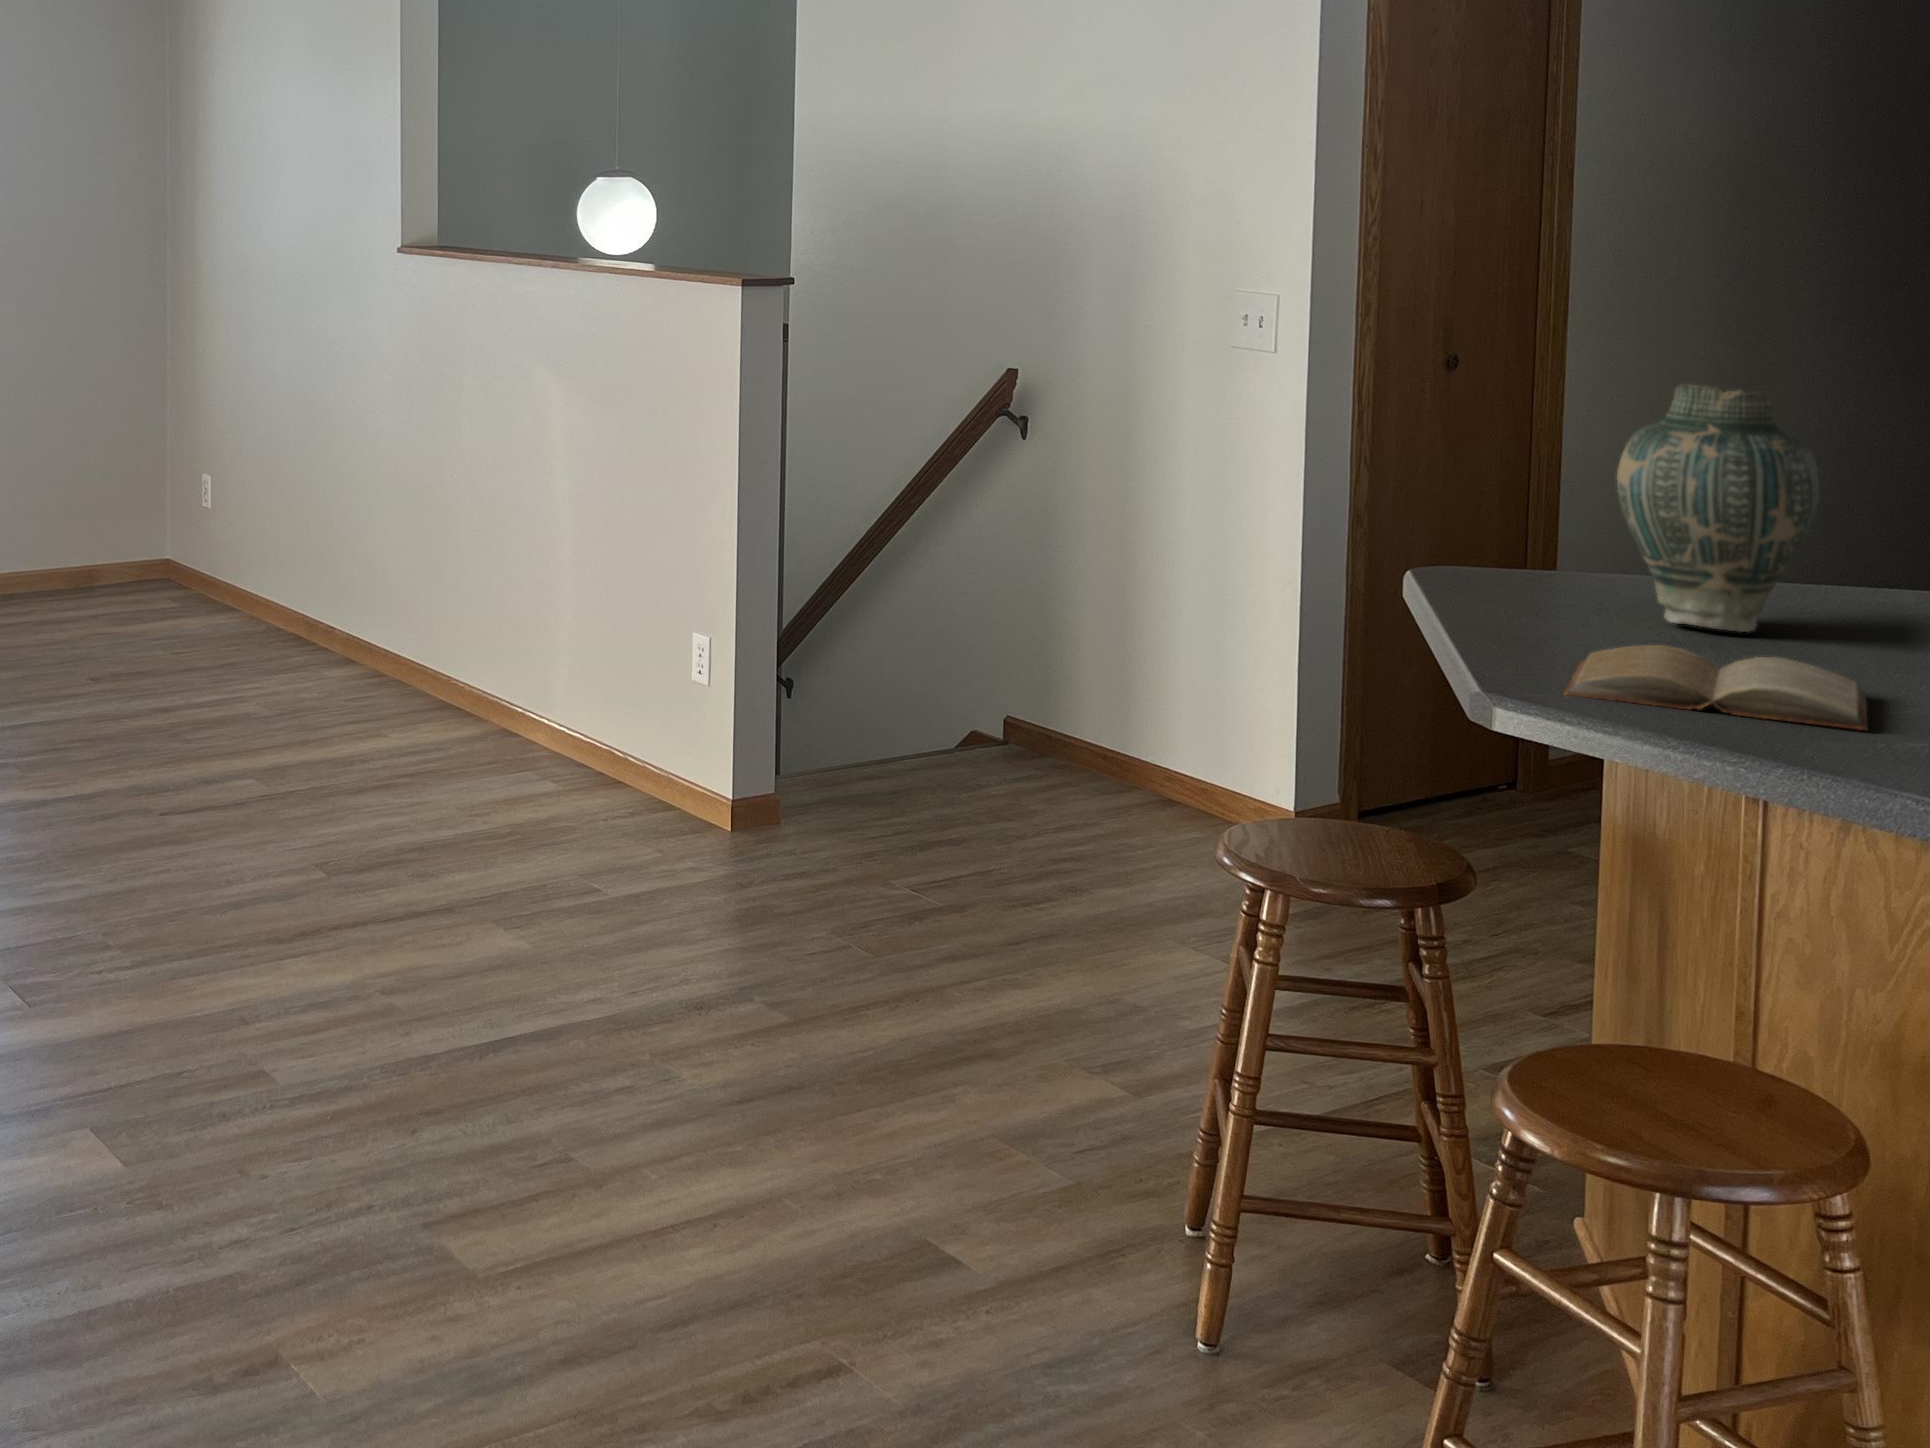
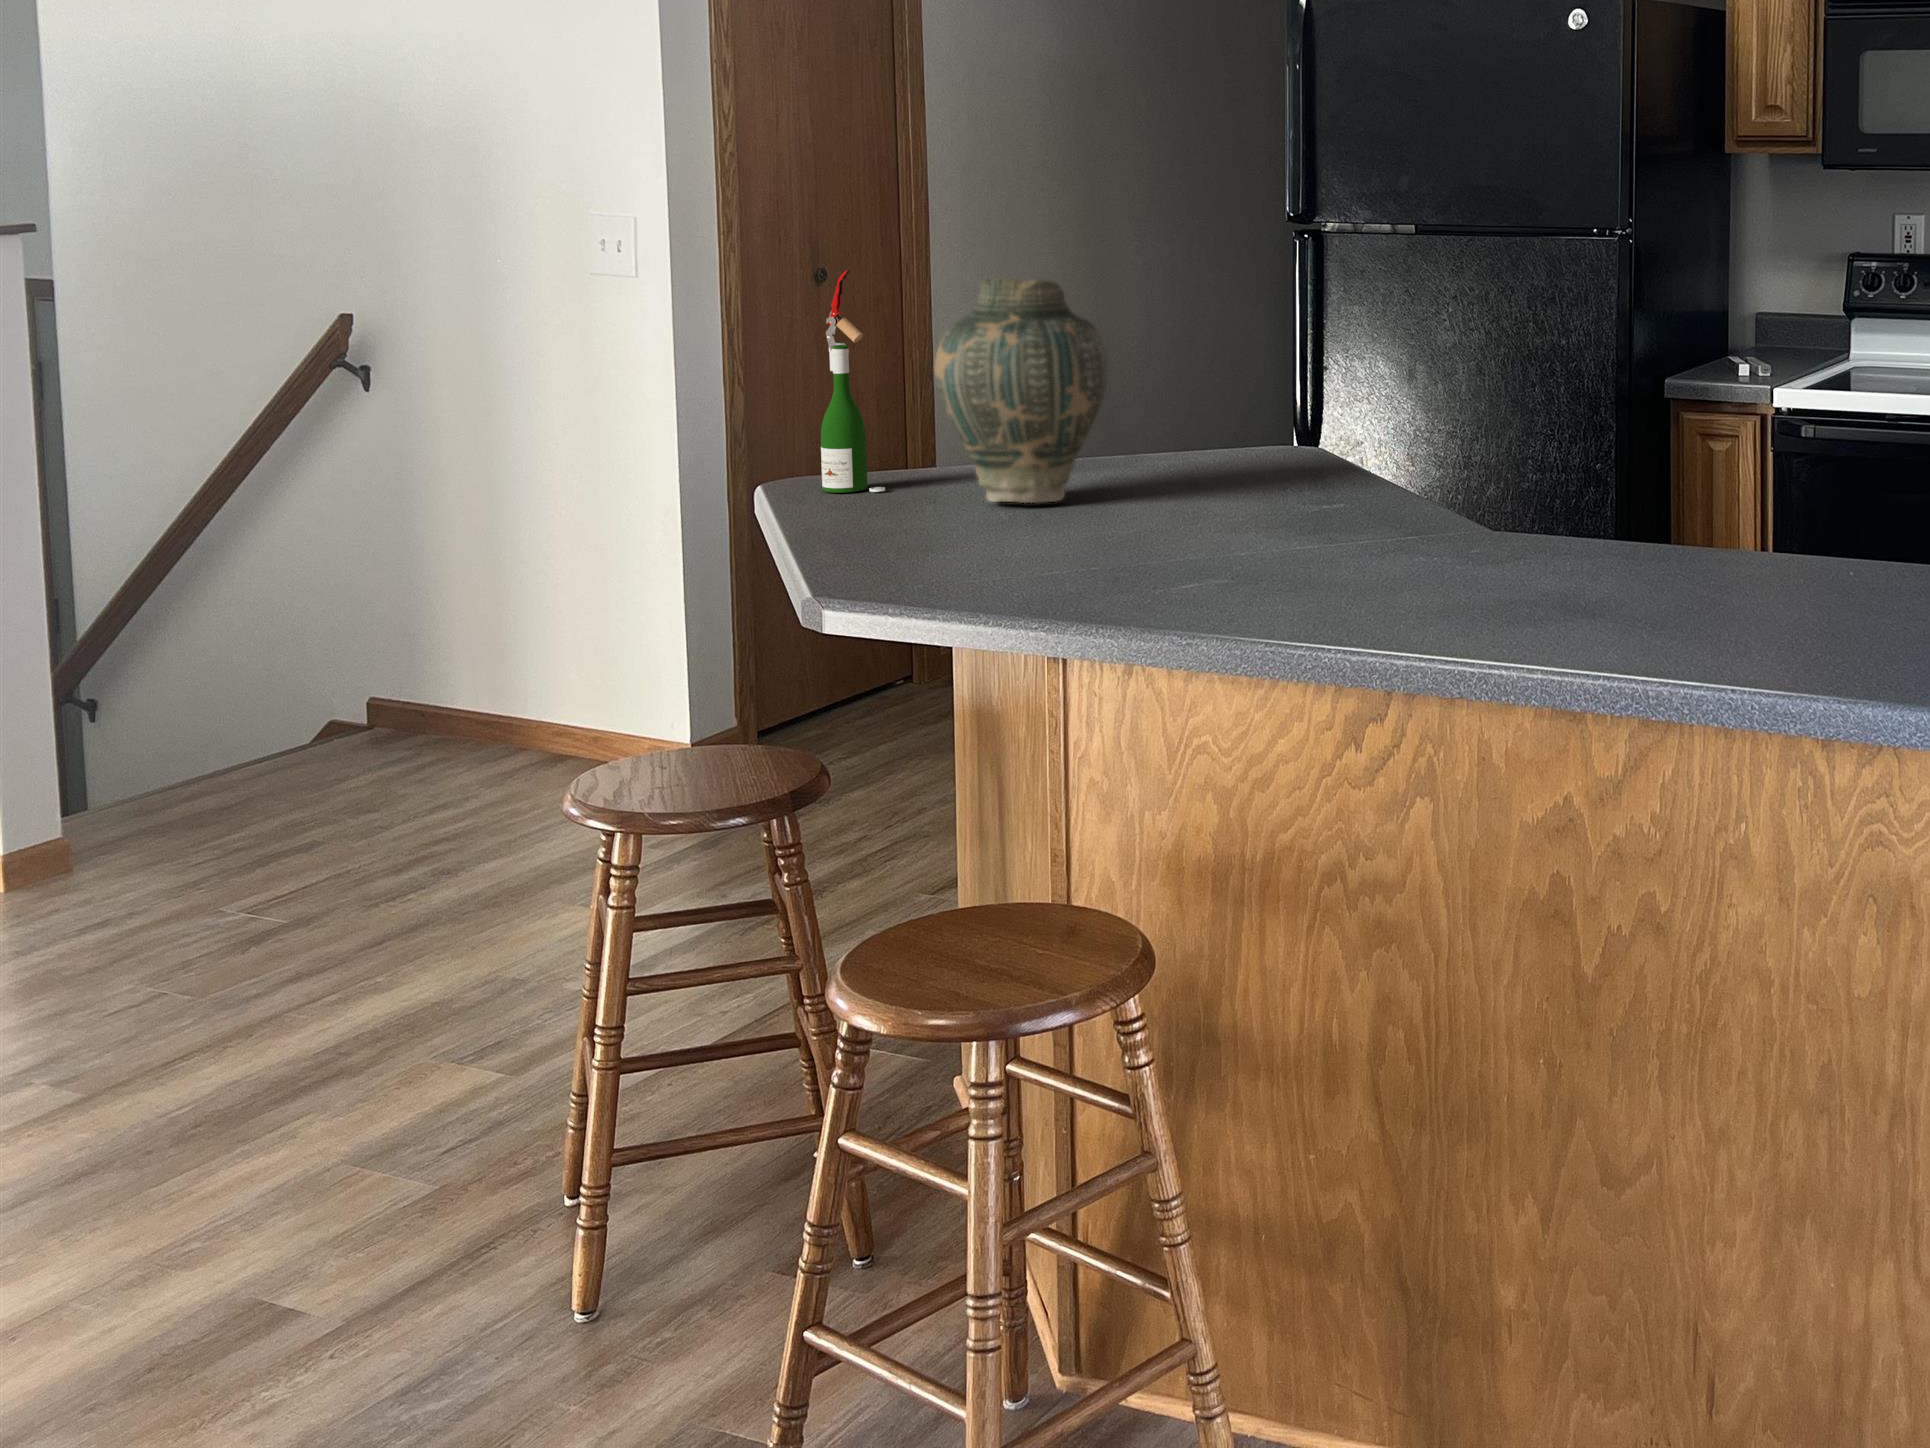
wine bottle: none [1483,365,1550,595] -> present [821,270,885,493]
book: present [1565,645,1868,731] -> none [880,522,1147,587]

